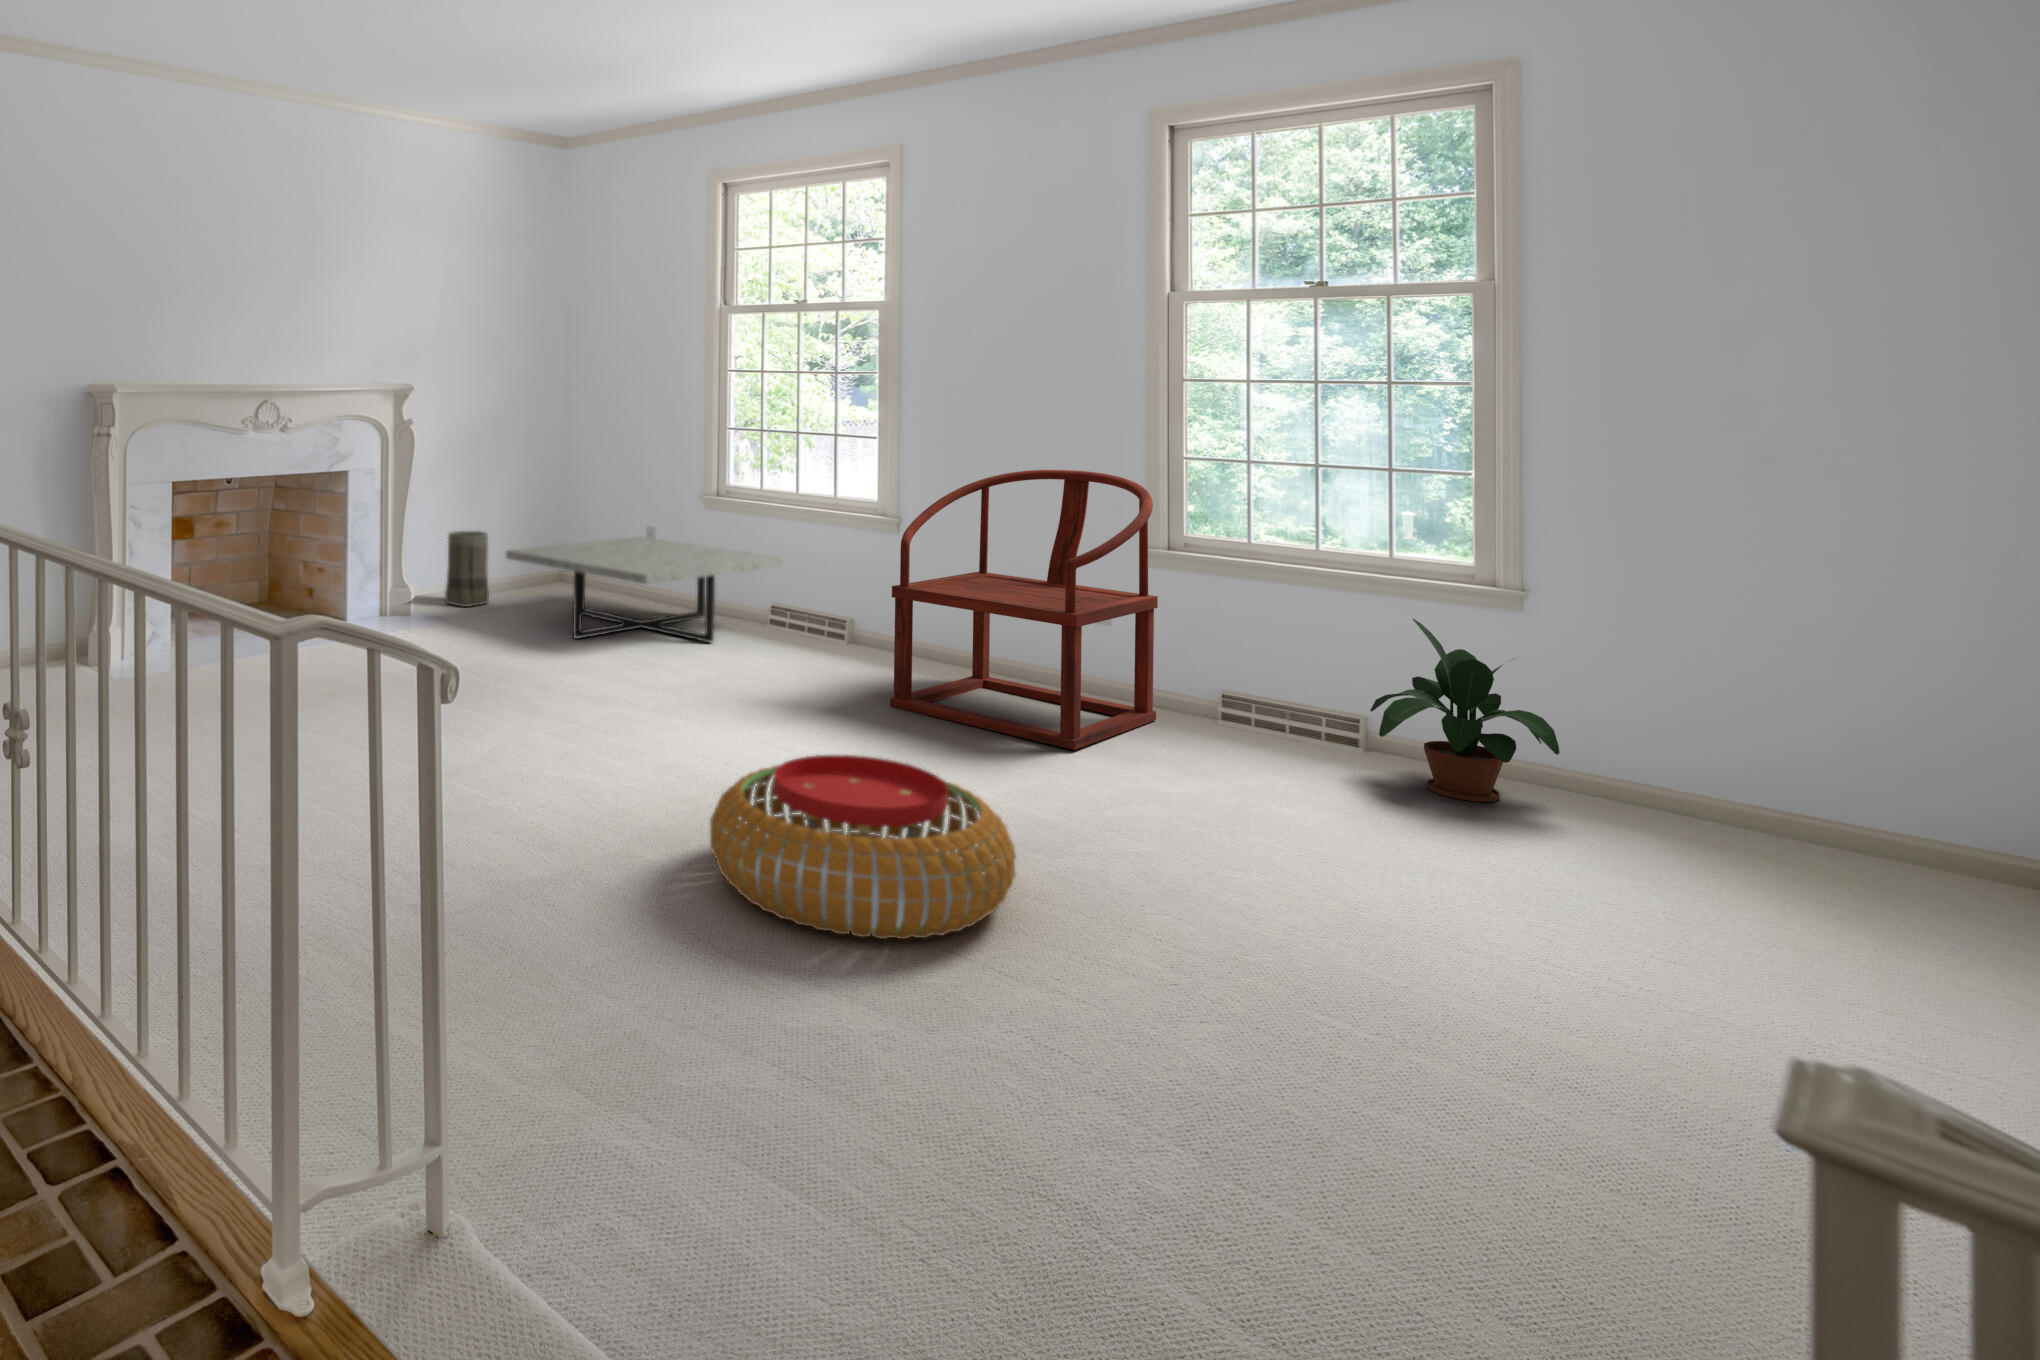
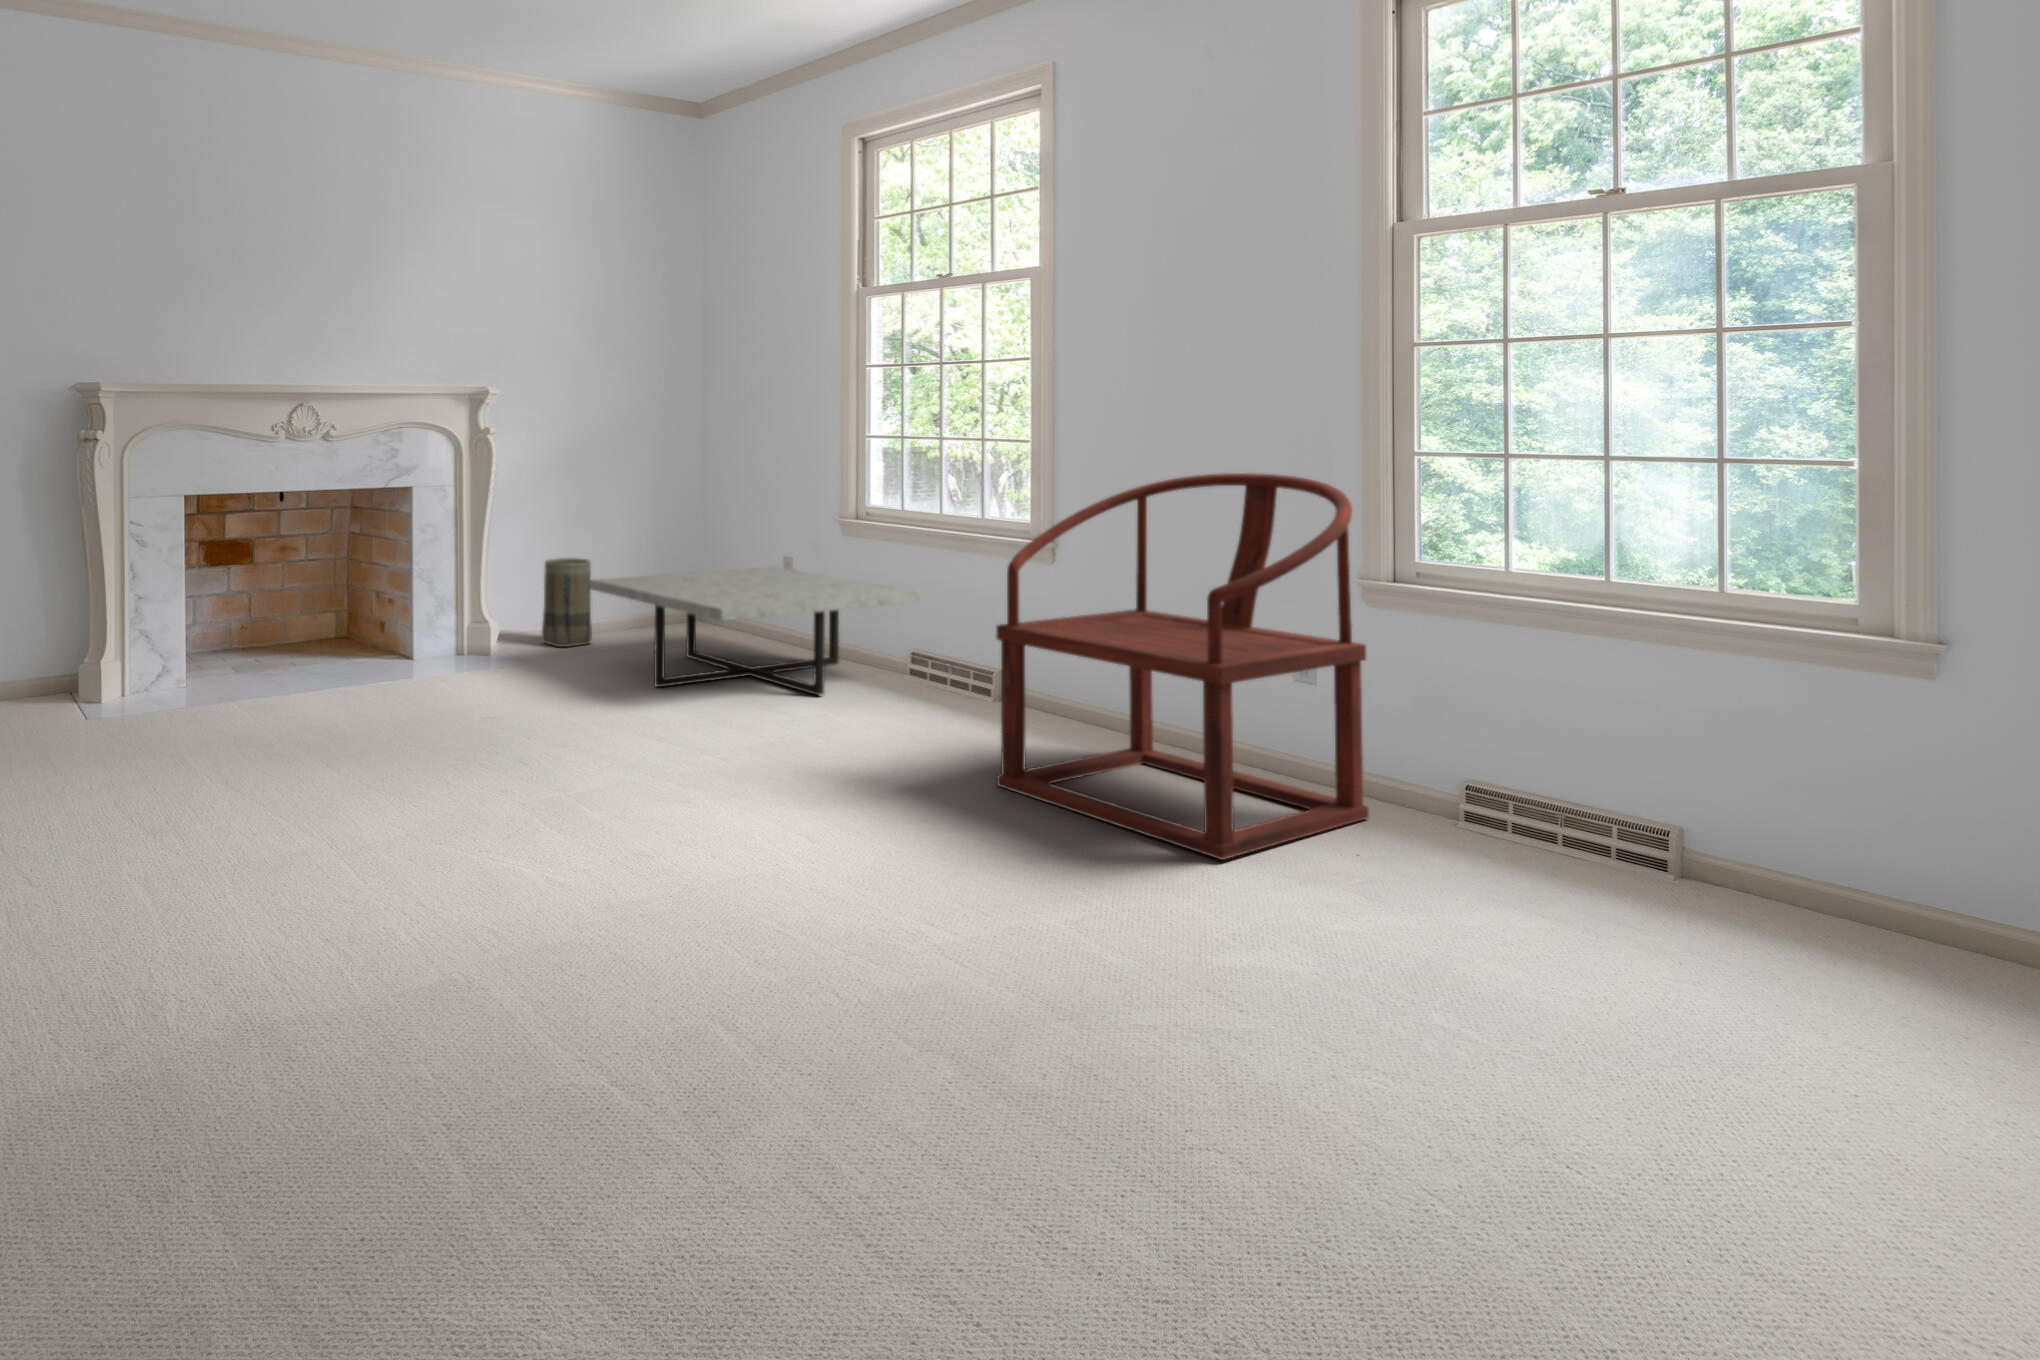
potted plant: present [1370,619,1560,802] -> none [1676,682,1994,976]
pouf: present [710,755,1016,939] -> none [521,866,985,1192]

